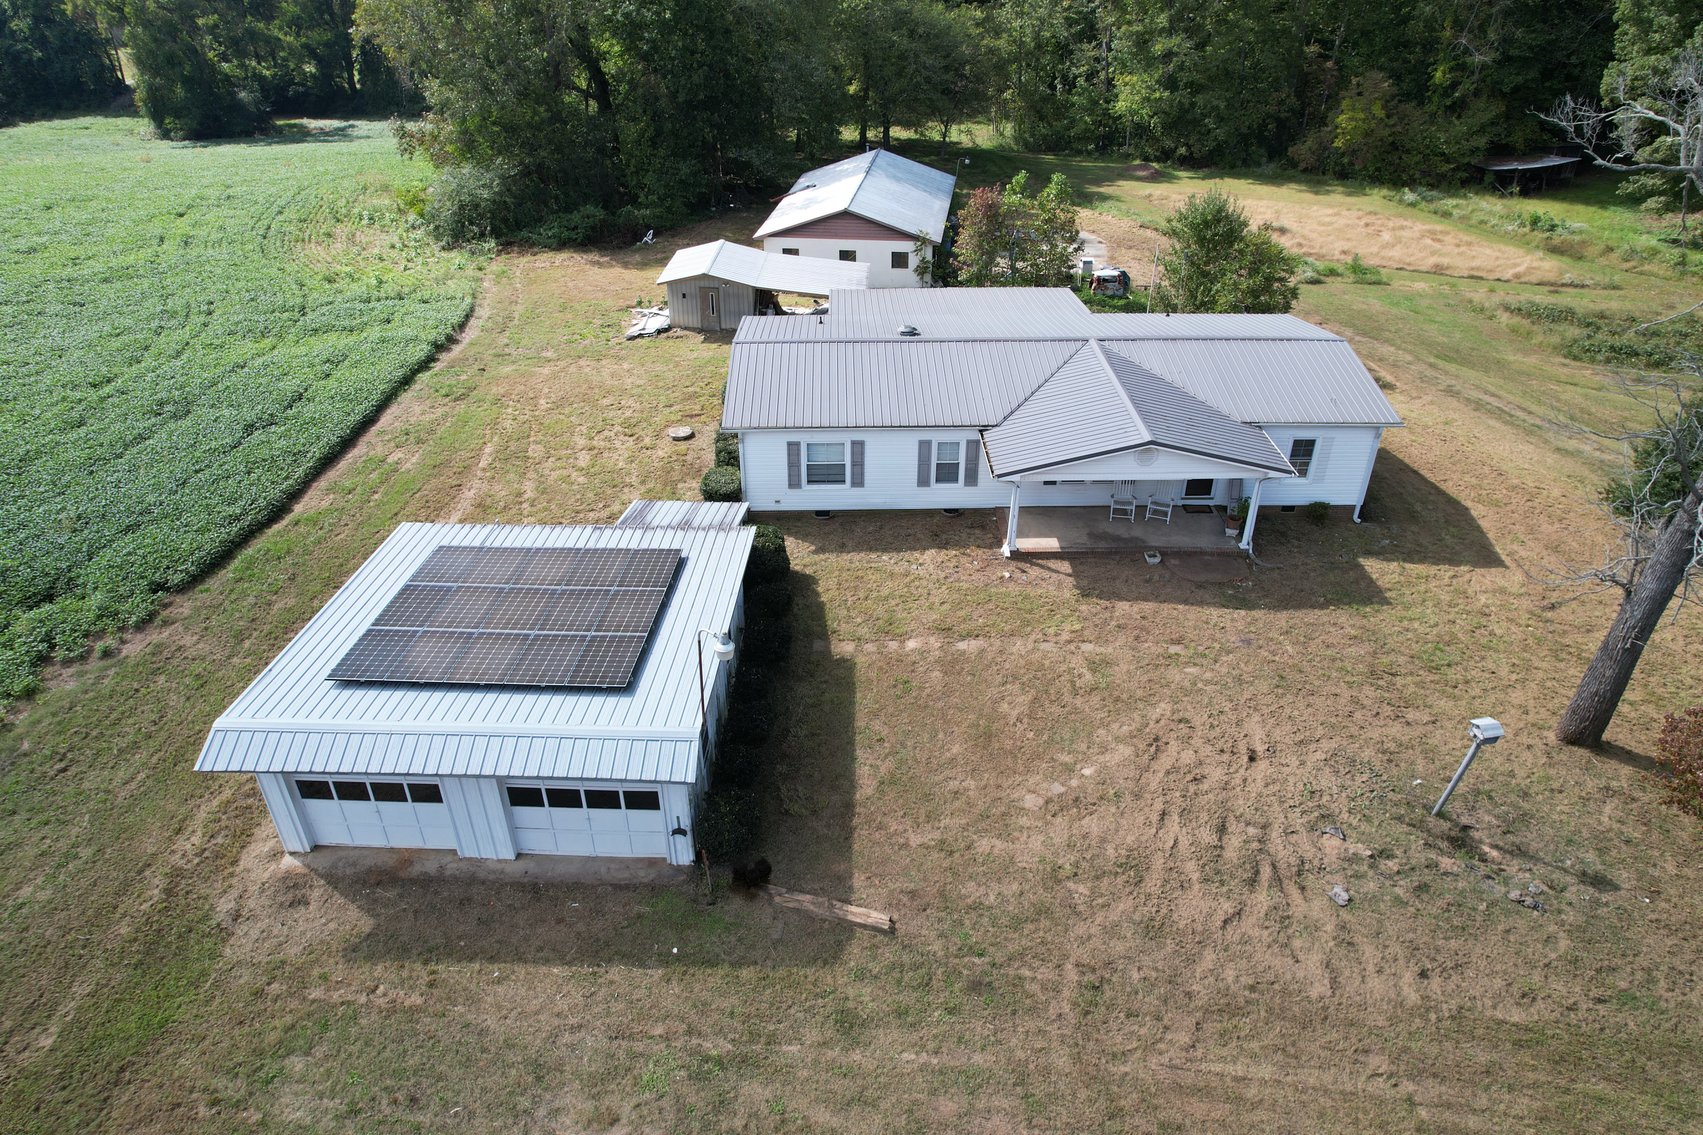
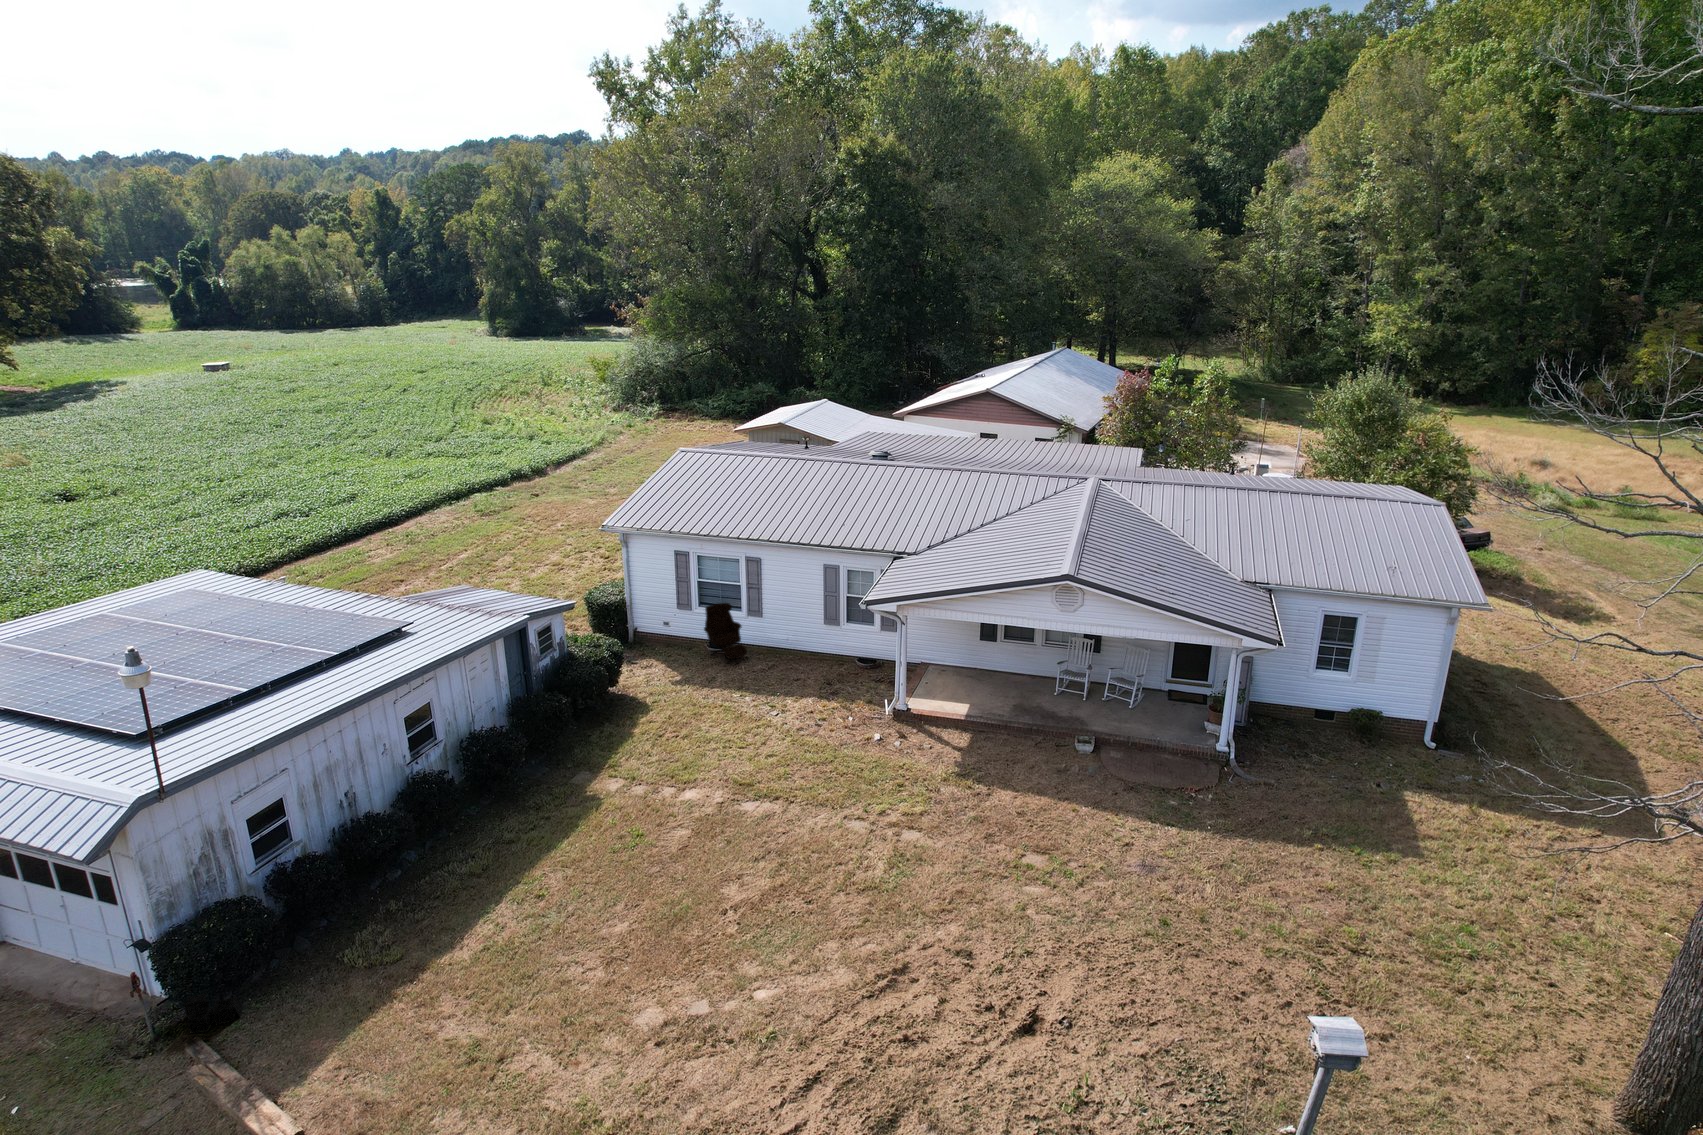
lounge chair: none [820,478,863,530] -> present [704,603,747,660]

